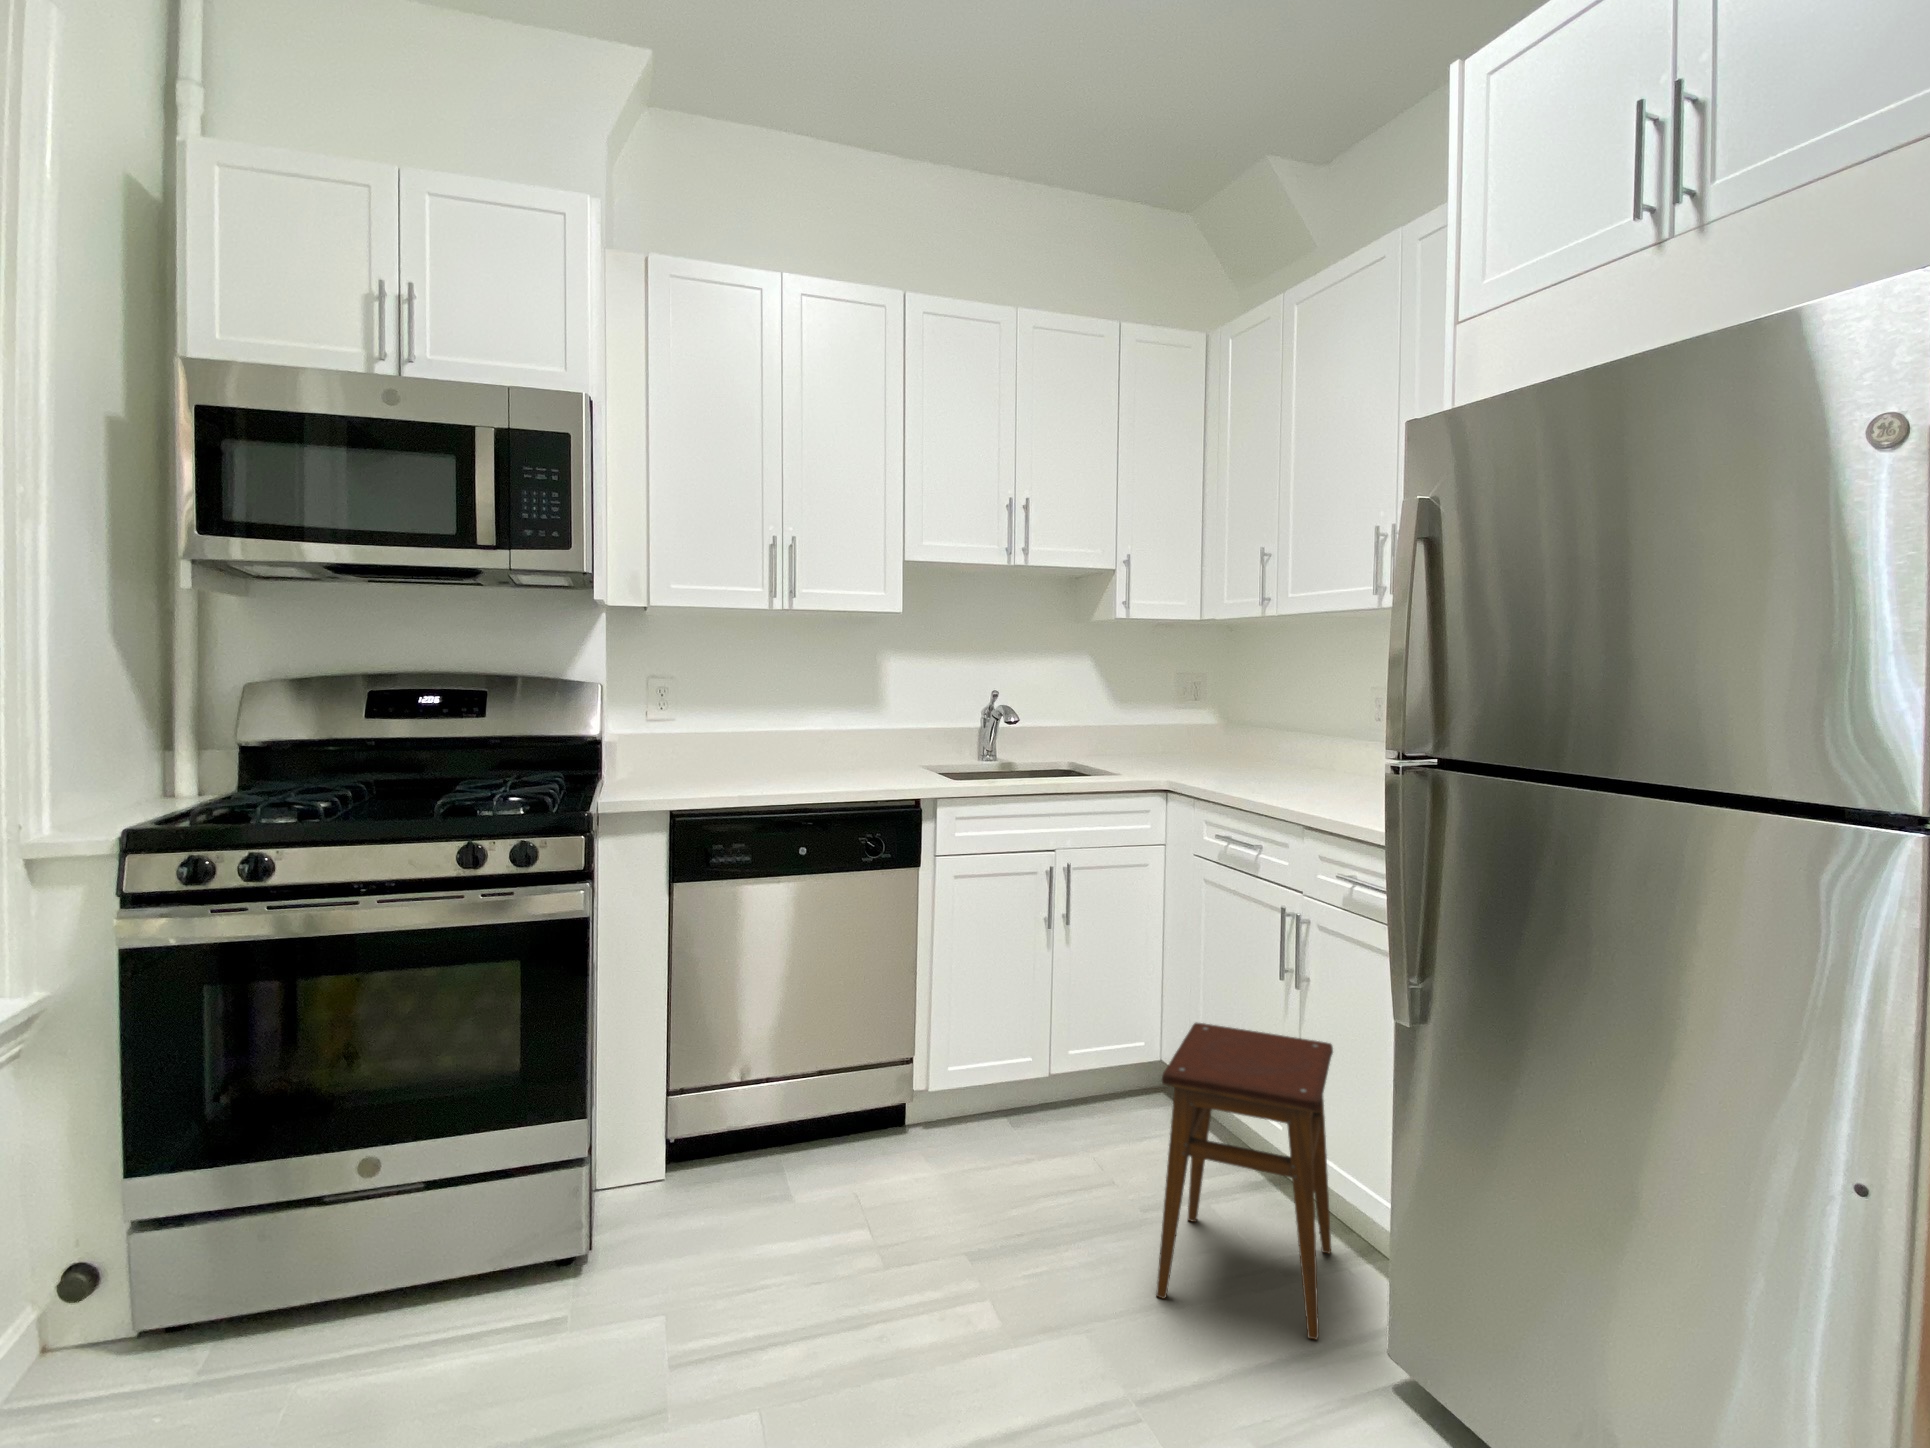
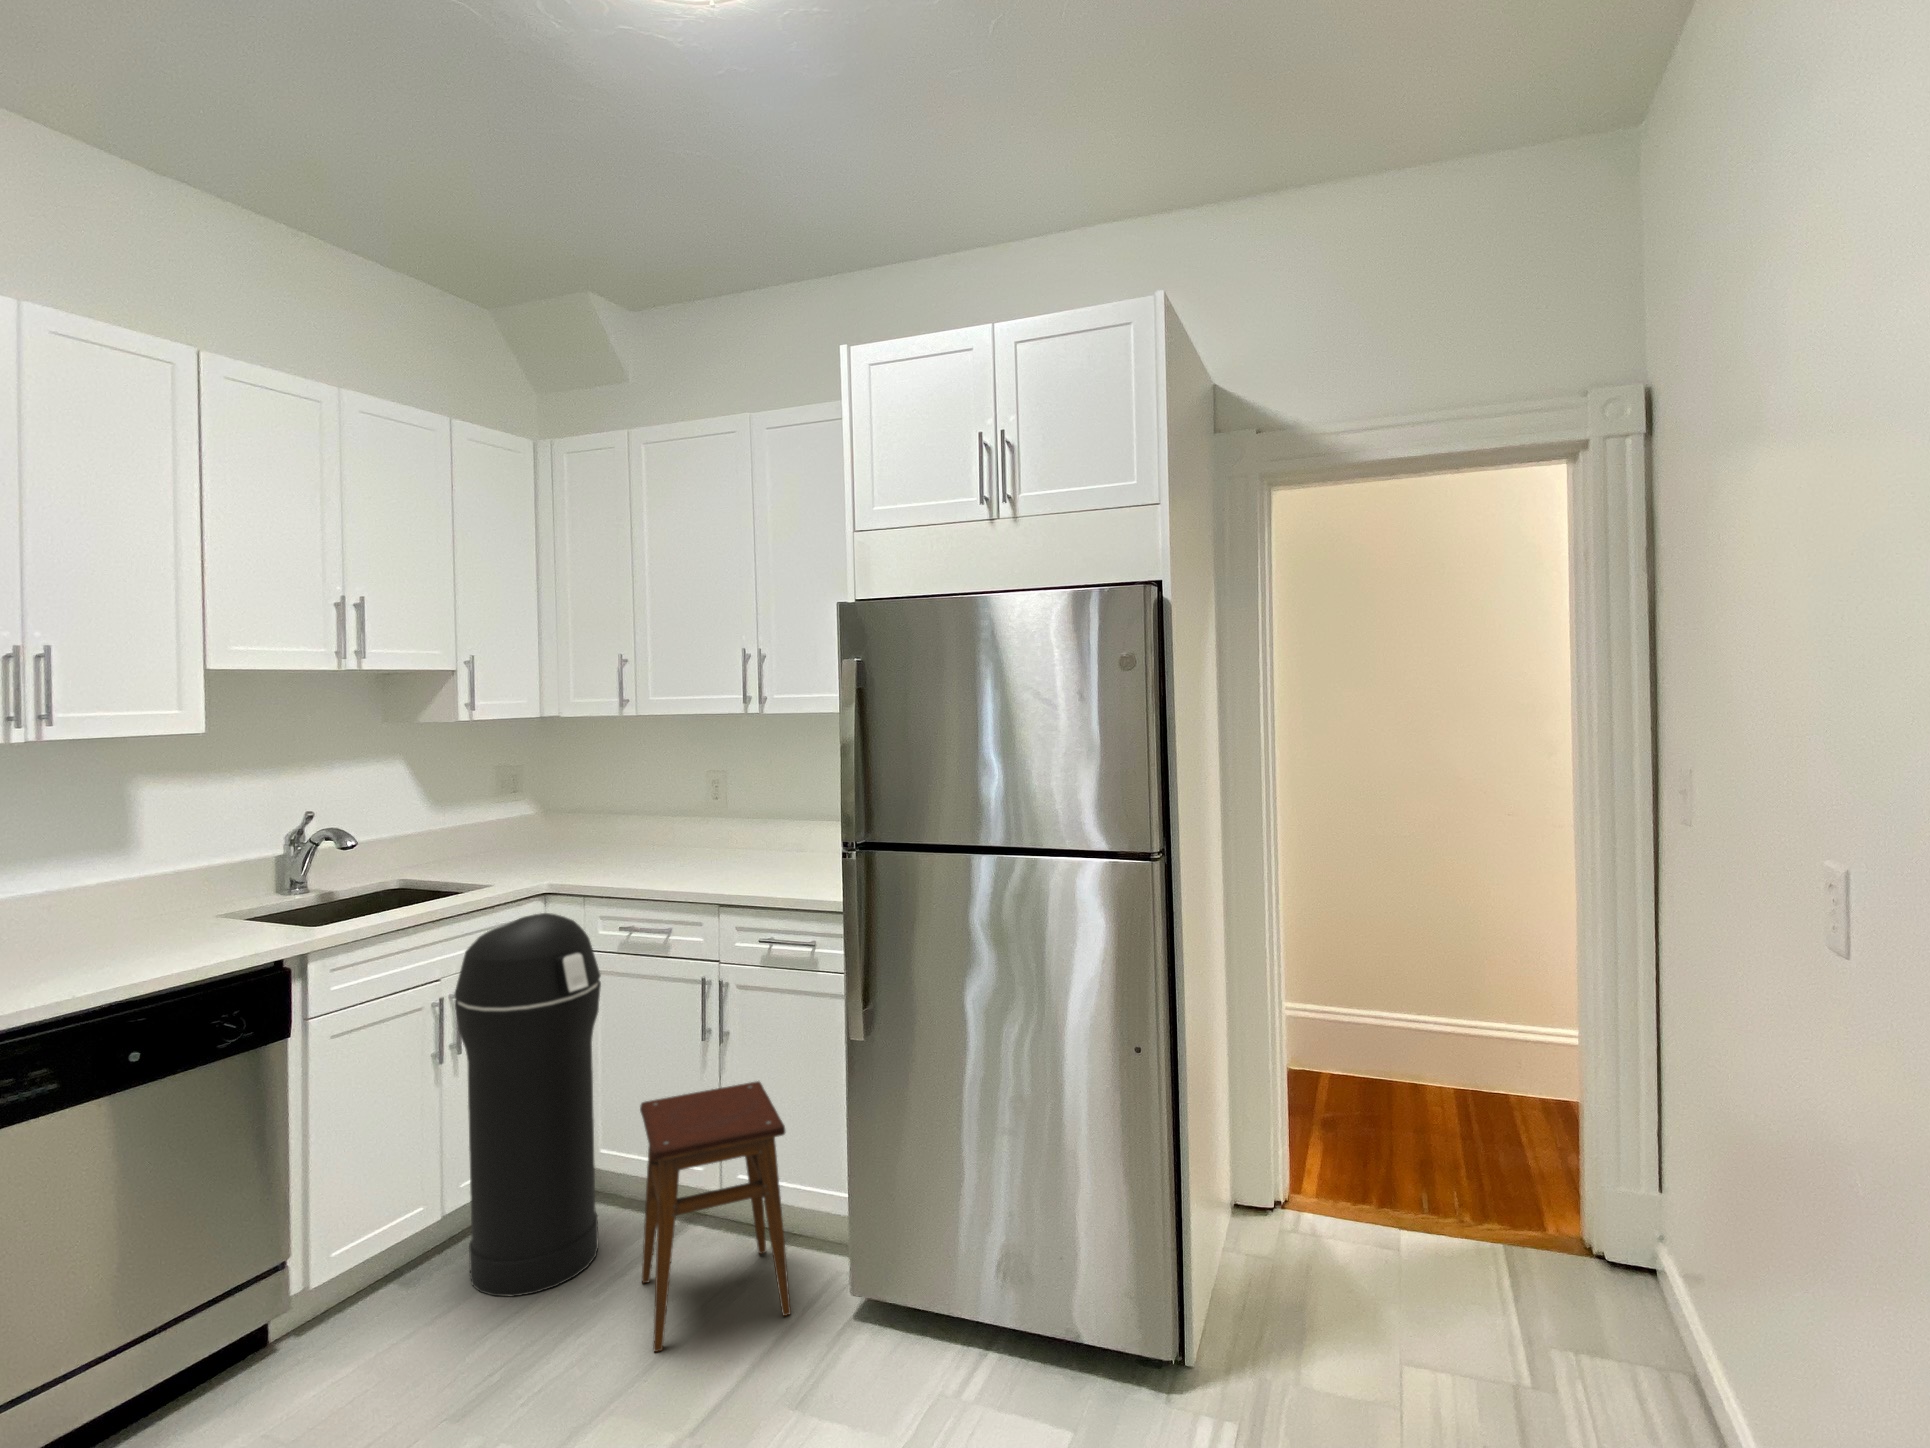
trash can: none [1049,801,1185,1183] -> present [455,913,601,1296]

